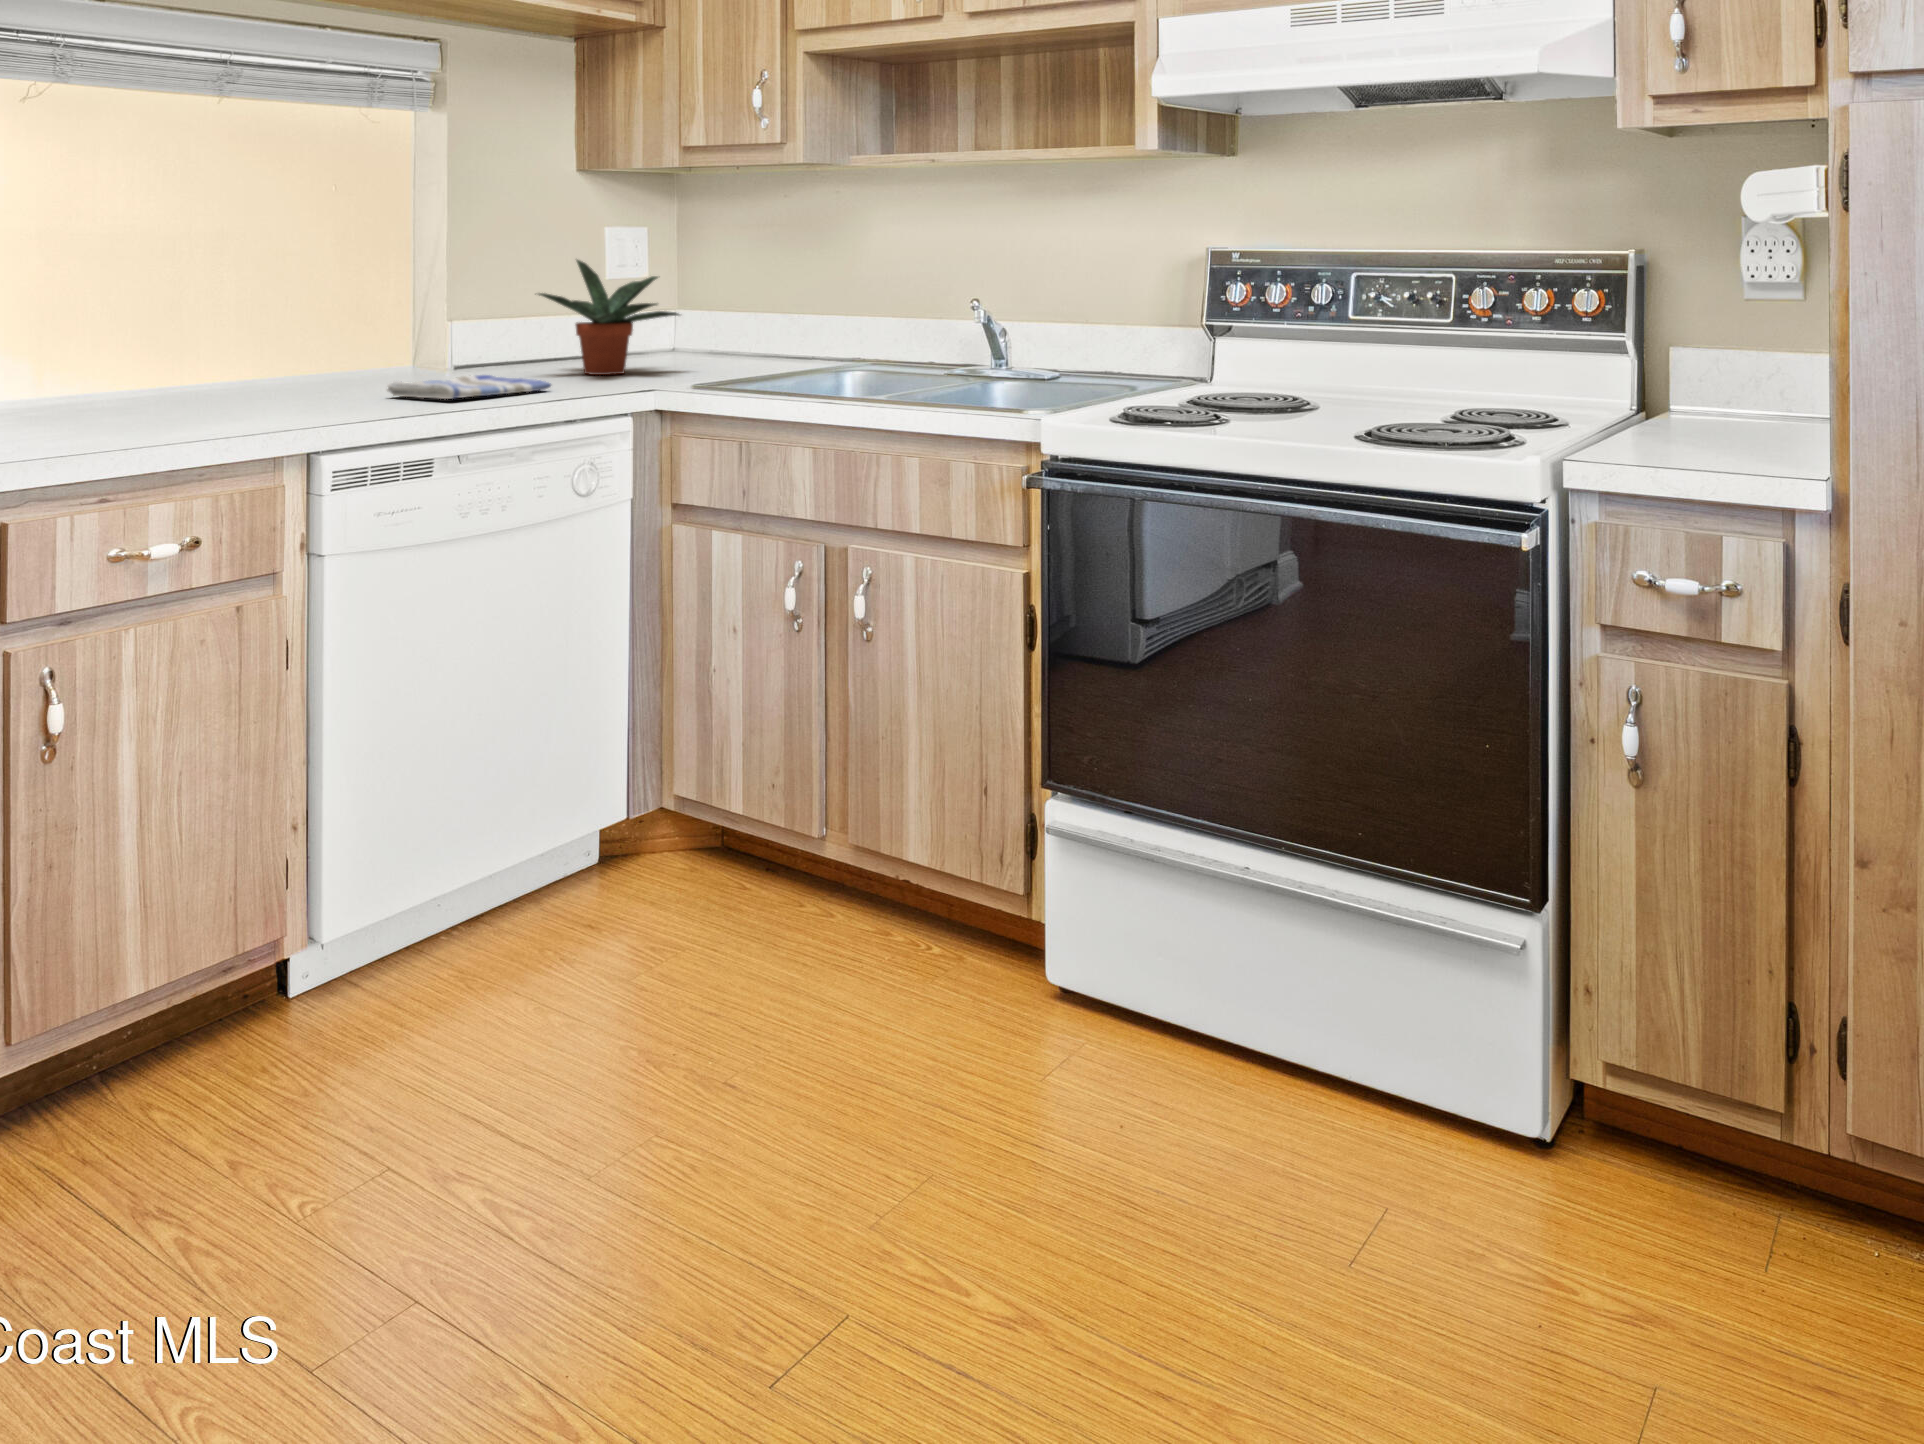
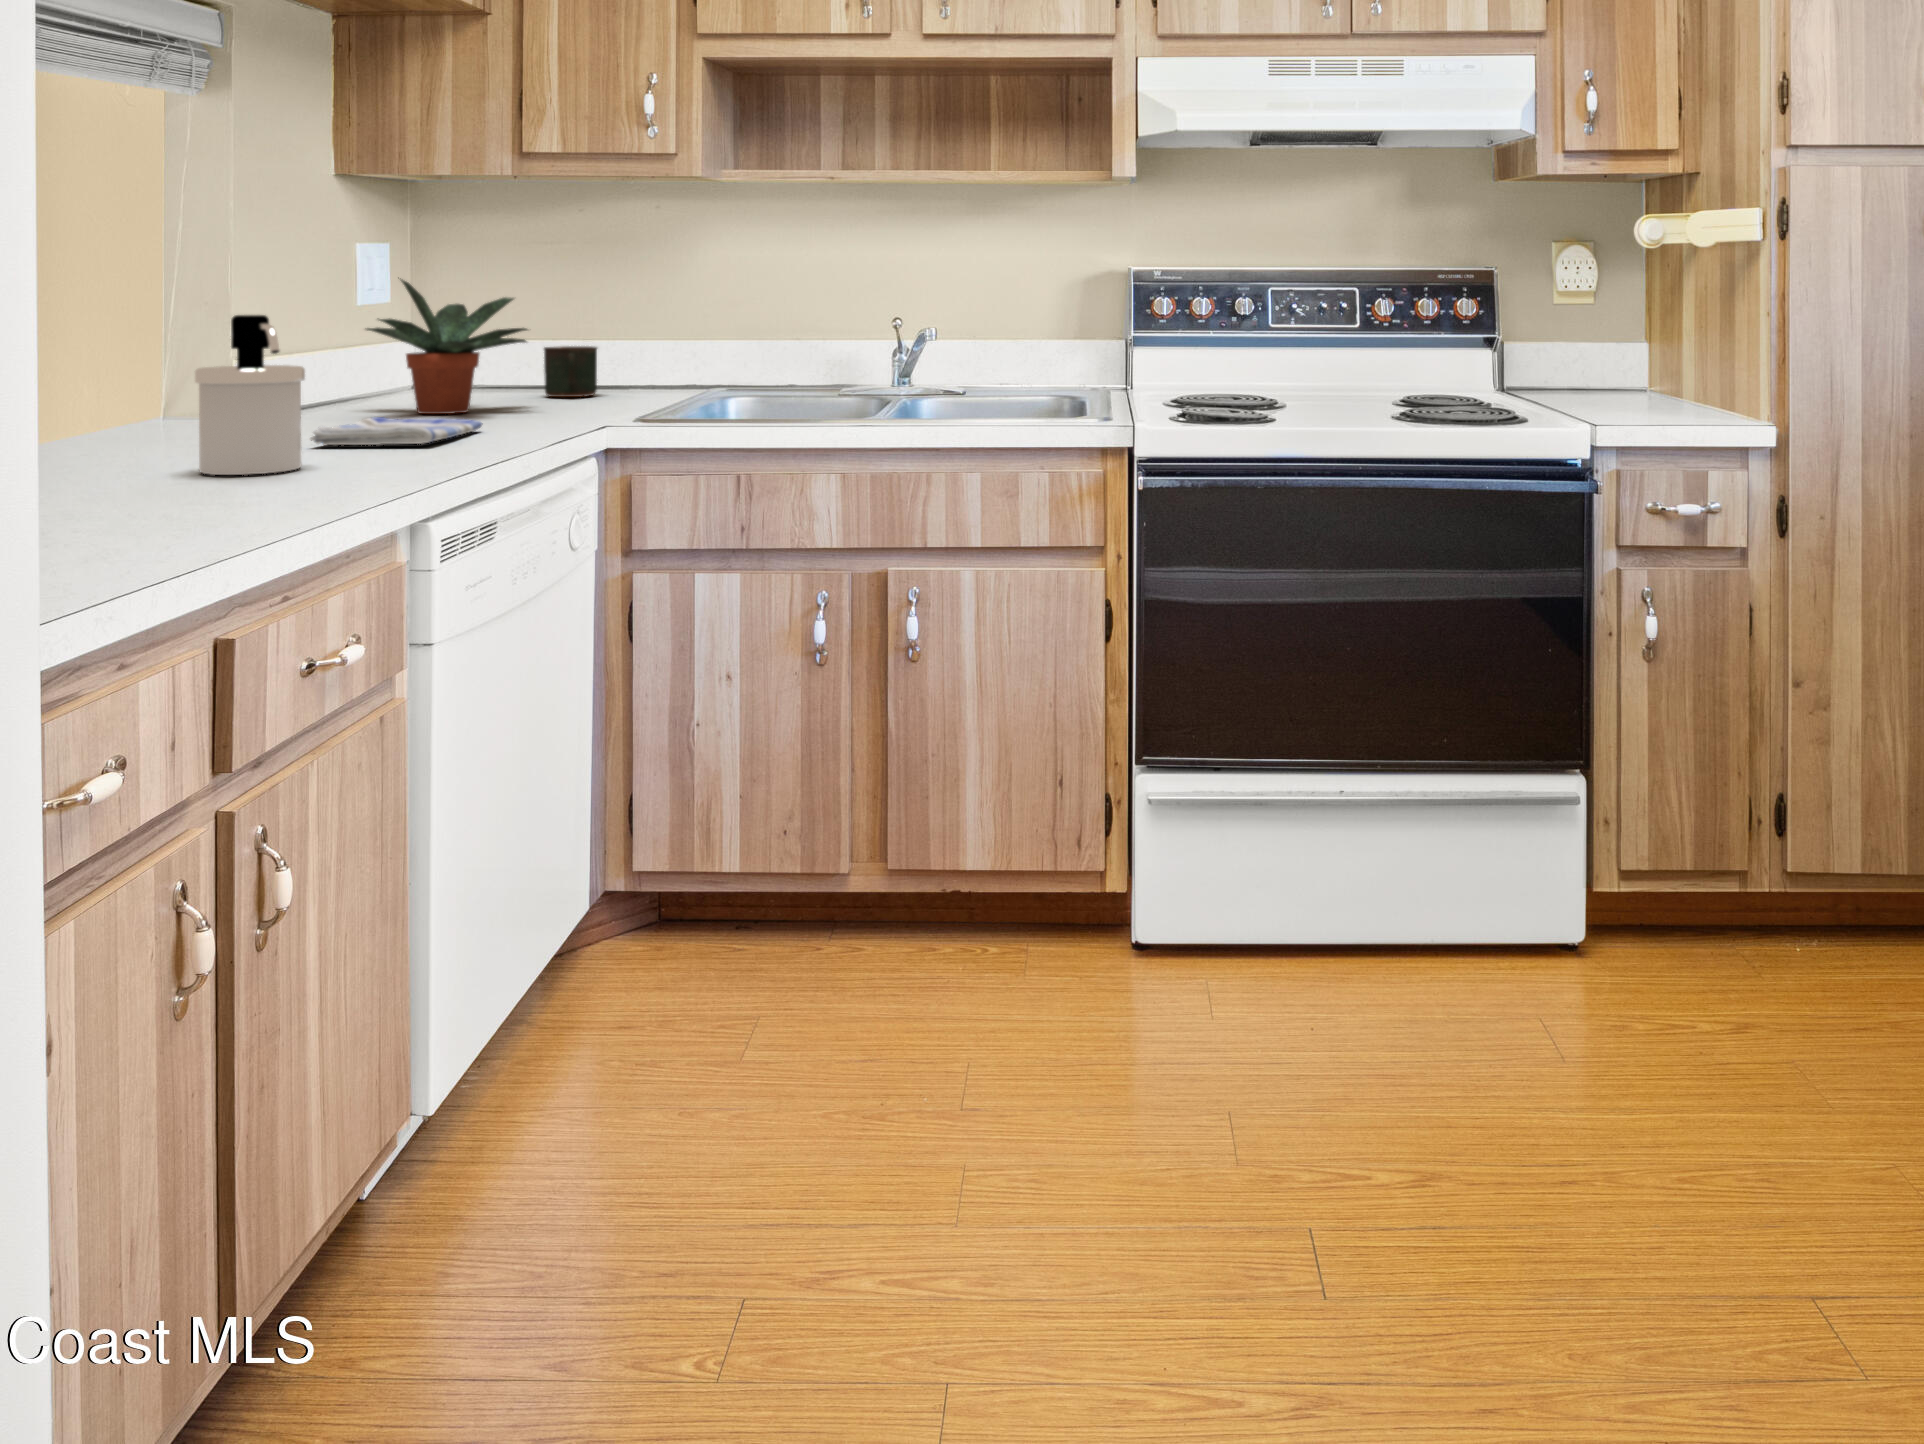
soap dispenser: none [229,291,313,415] -> present [195,315,305,475]
mug: none [737,319,784,365] -> present [544,346,597,397]

